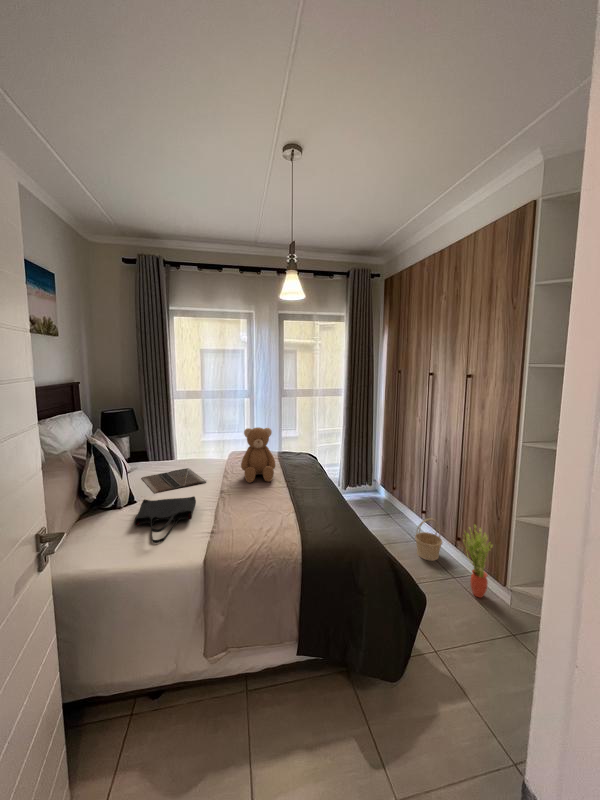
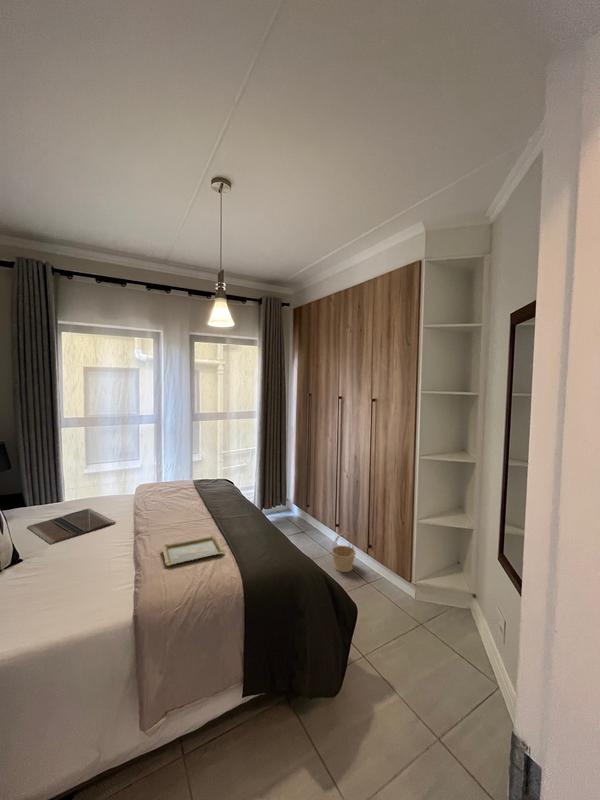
teddy bear: present [241,427,275,483] -> none [158,457,197,518]
tote bag: present [134,496,196,543] -> none [35,542,111,606]
tray: none [236,502,291,523] -> present [162,536,224,566]
potted plant: present [464,525,492,598] -> none [375,532,400,599]

